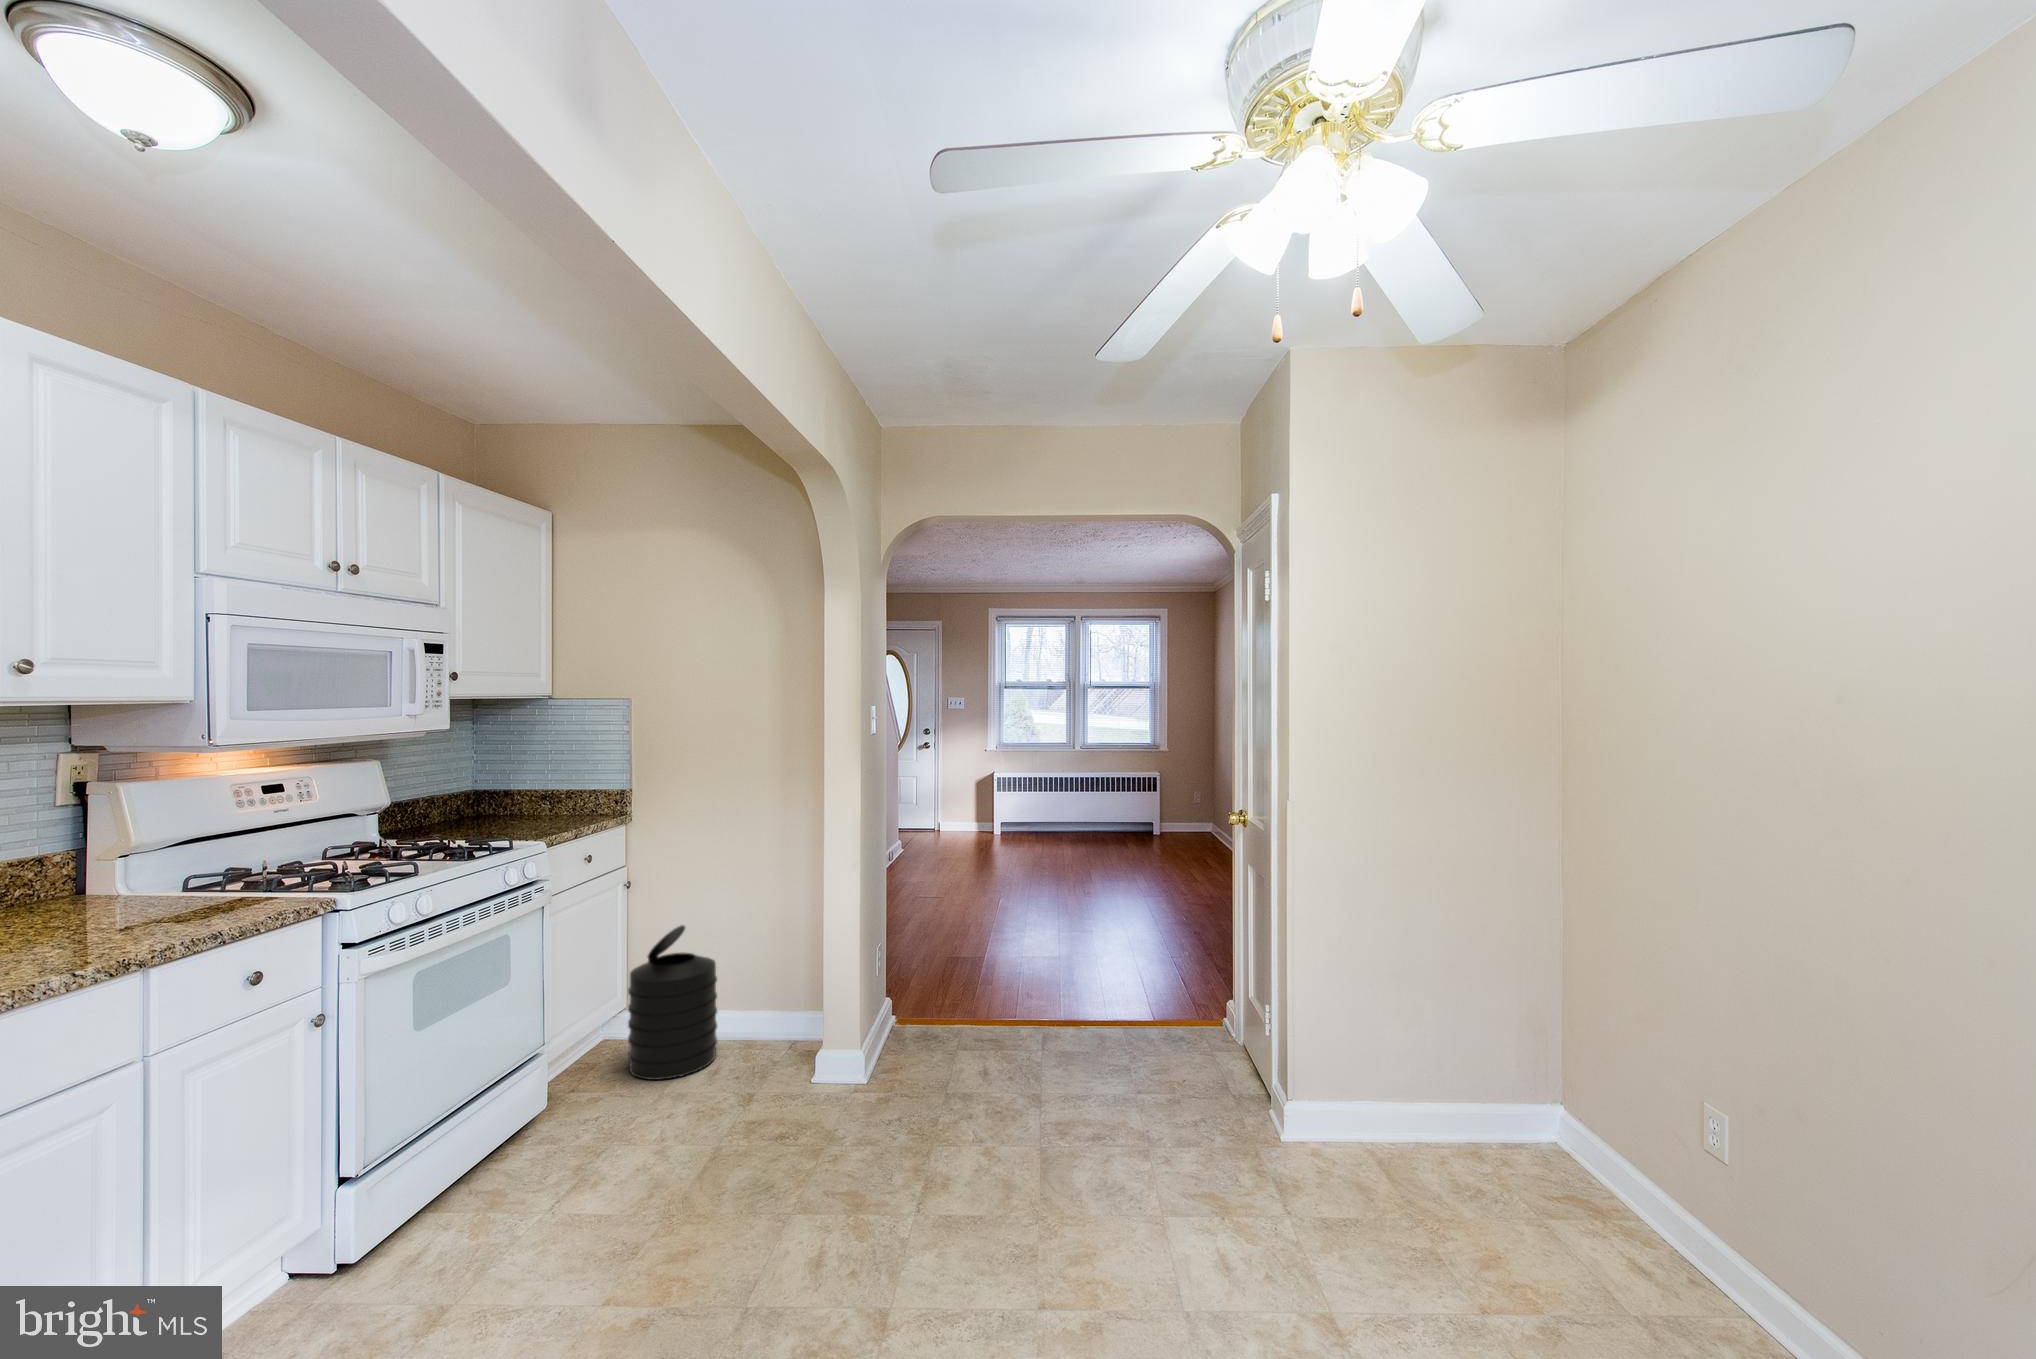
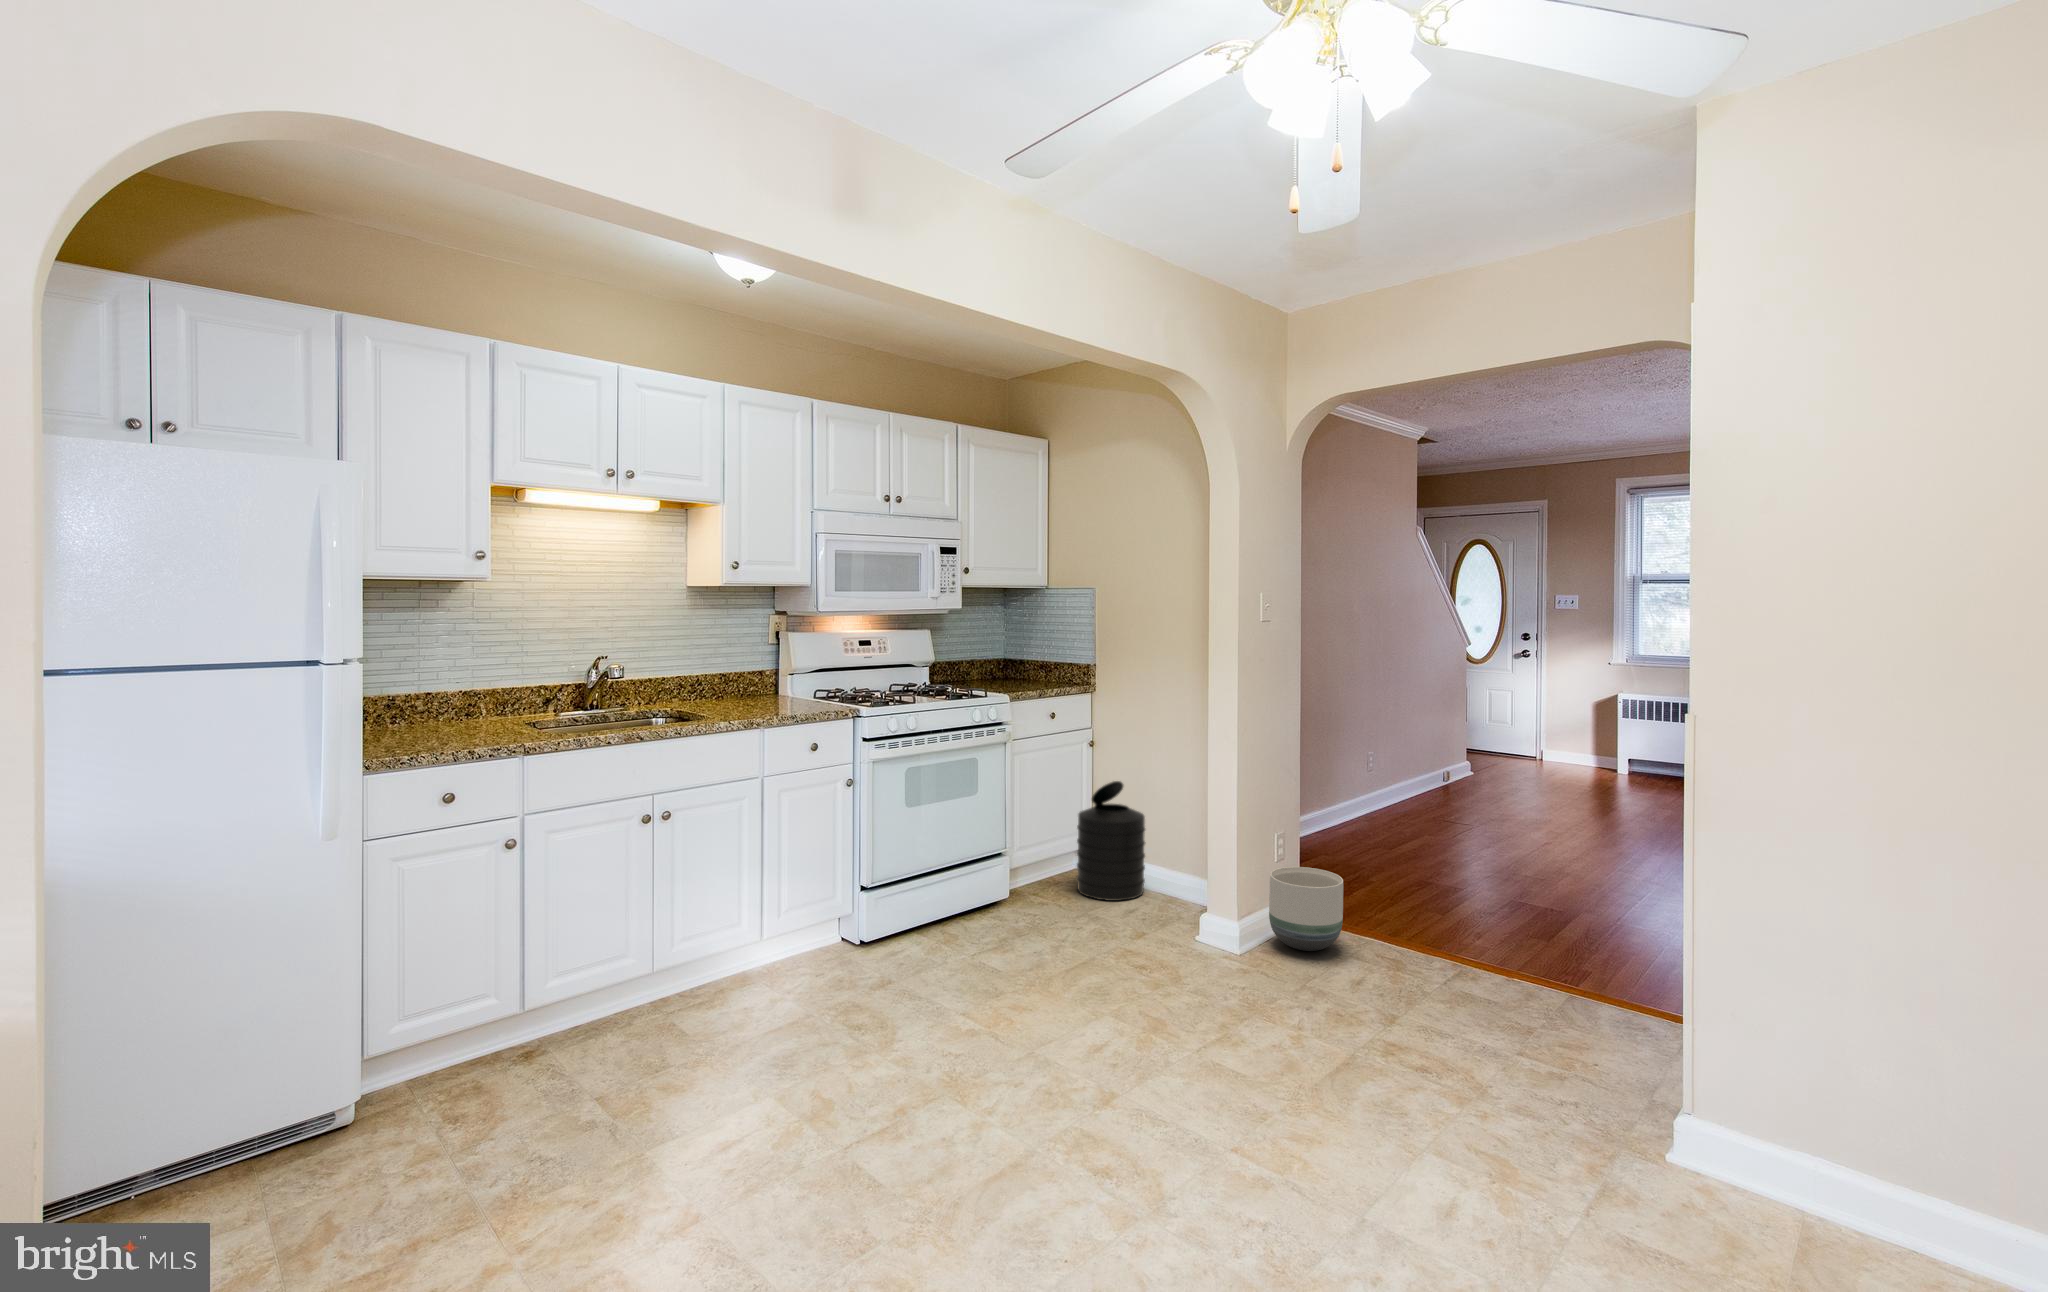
planter: none [889,975,961,1066] -> present [1269,867,1343,951]

